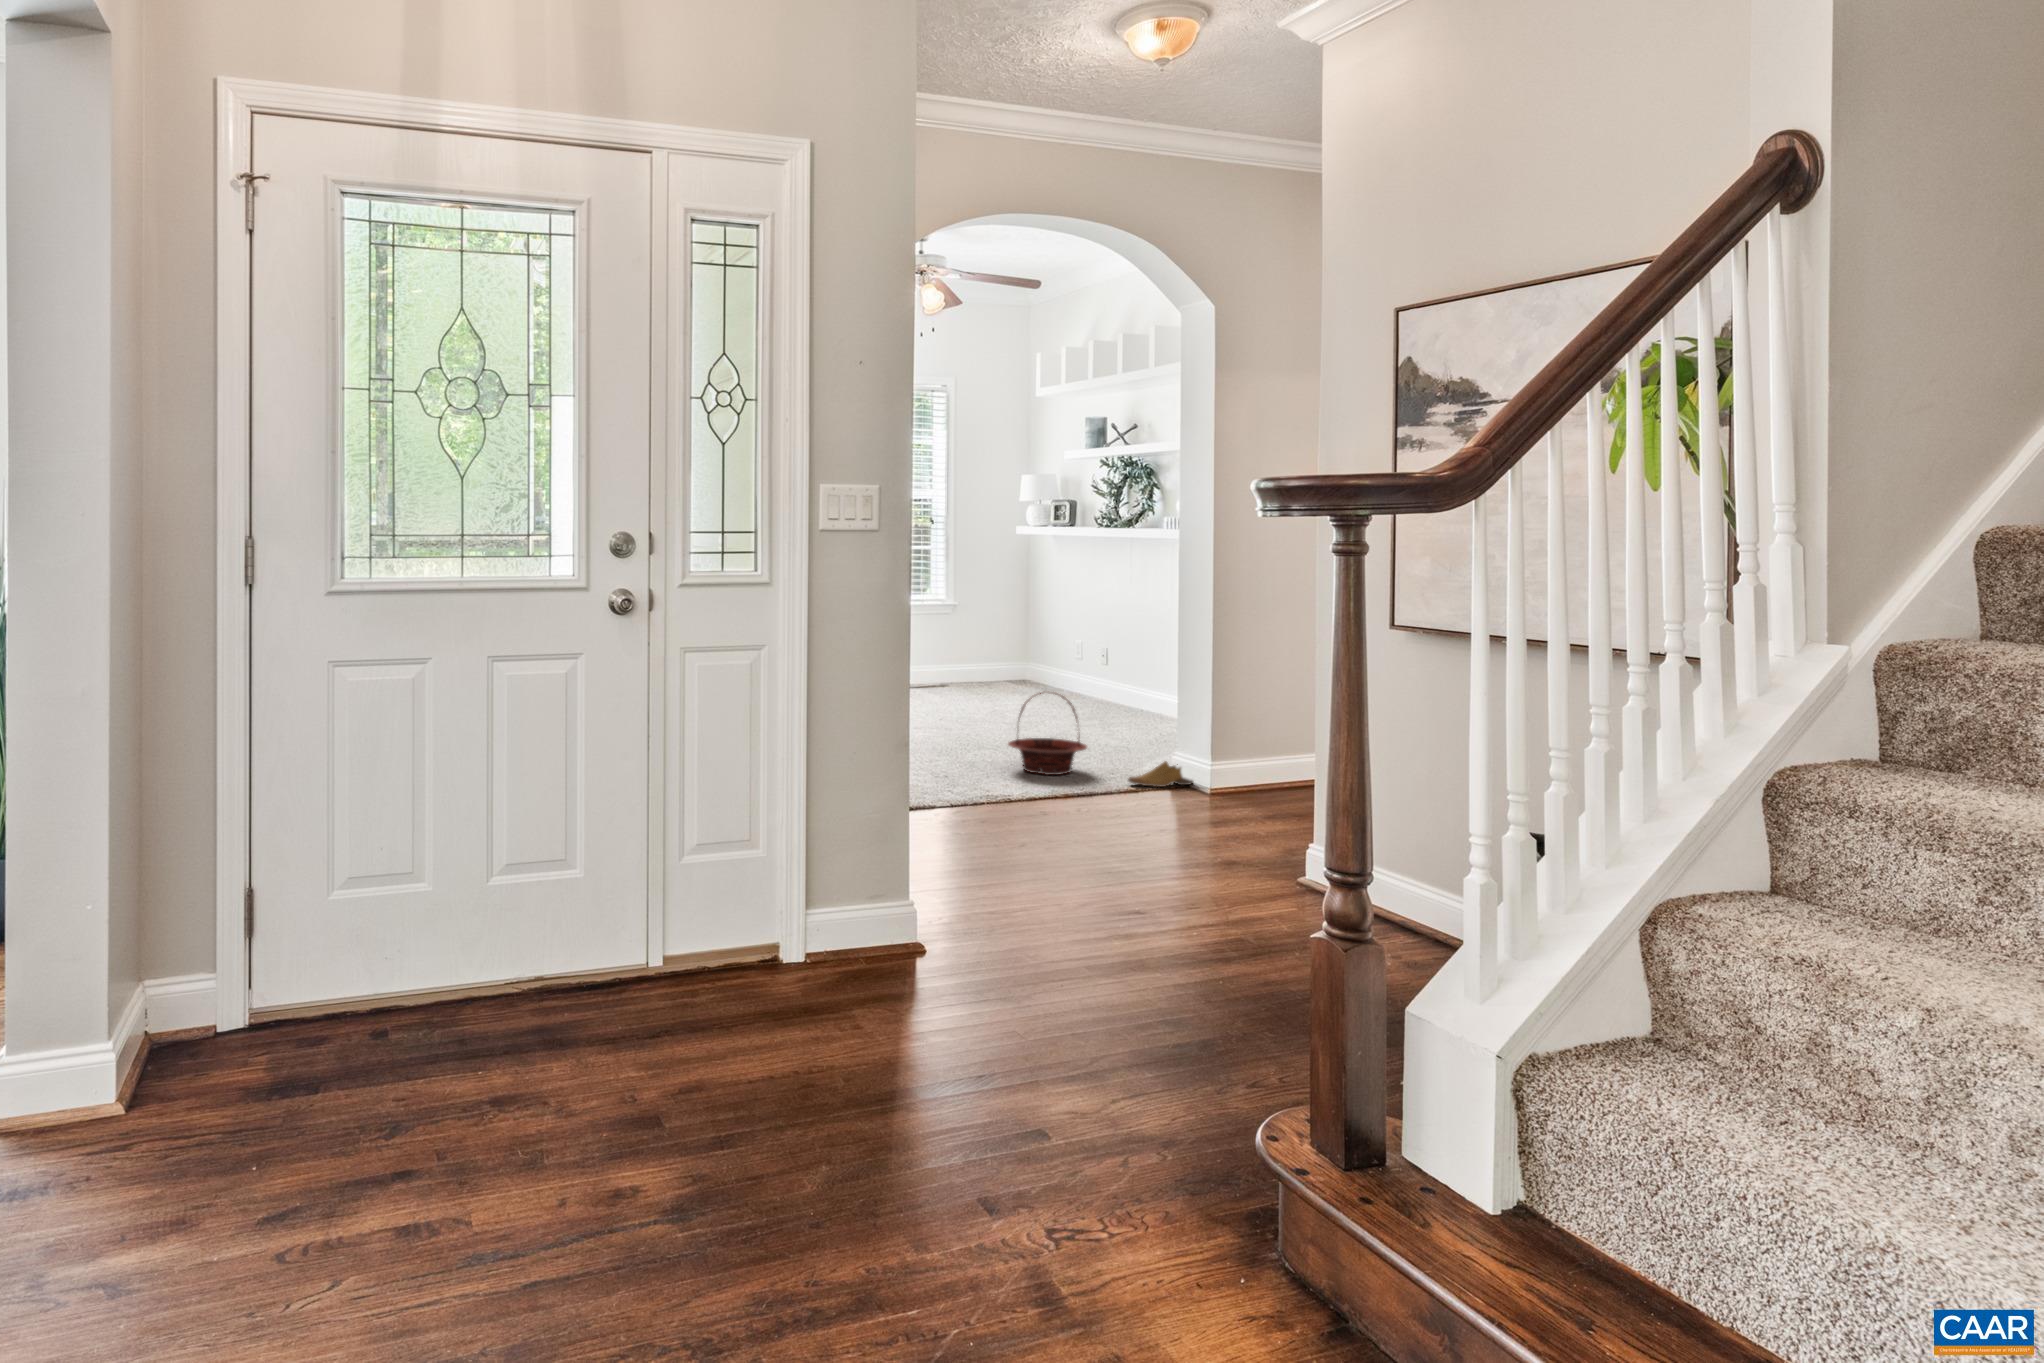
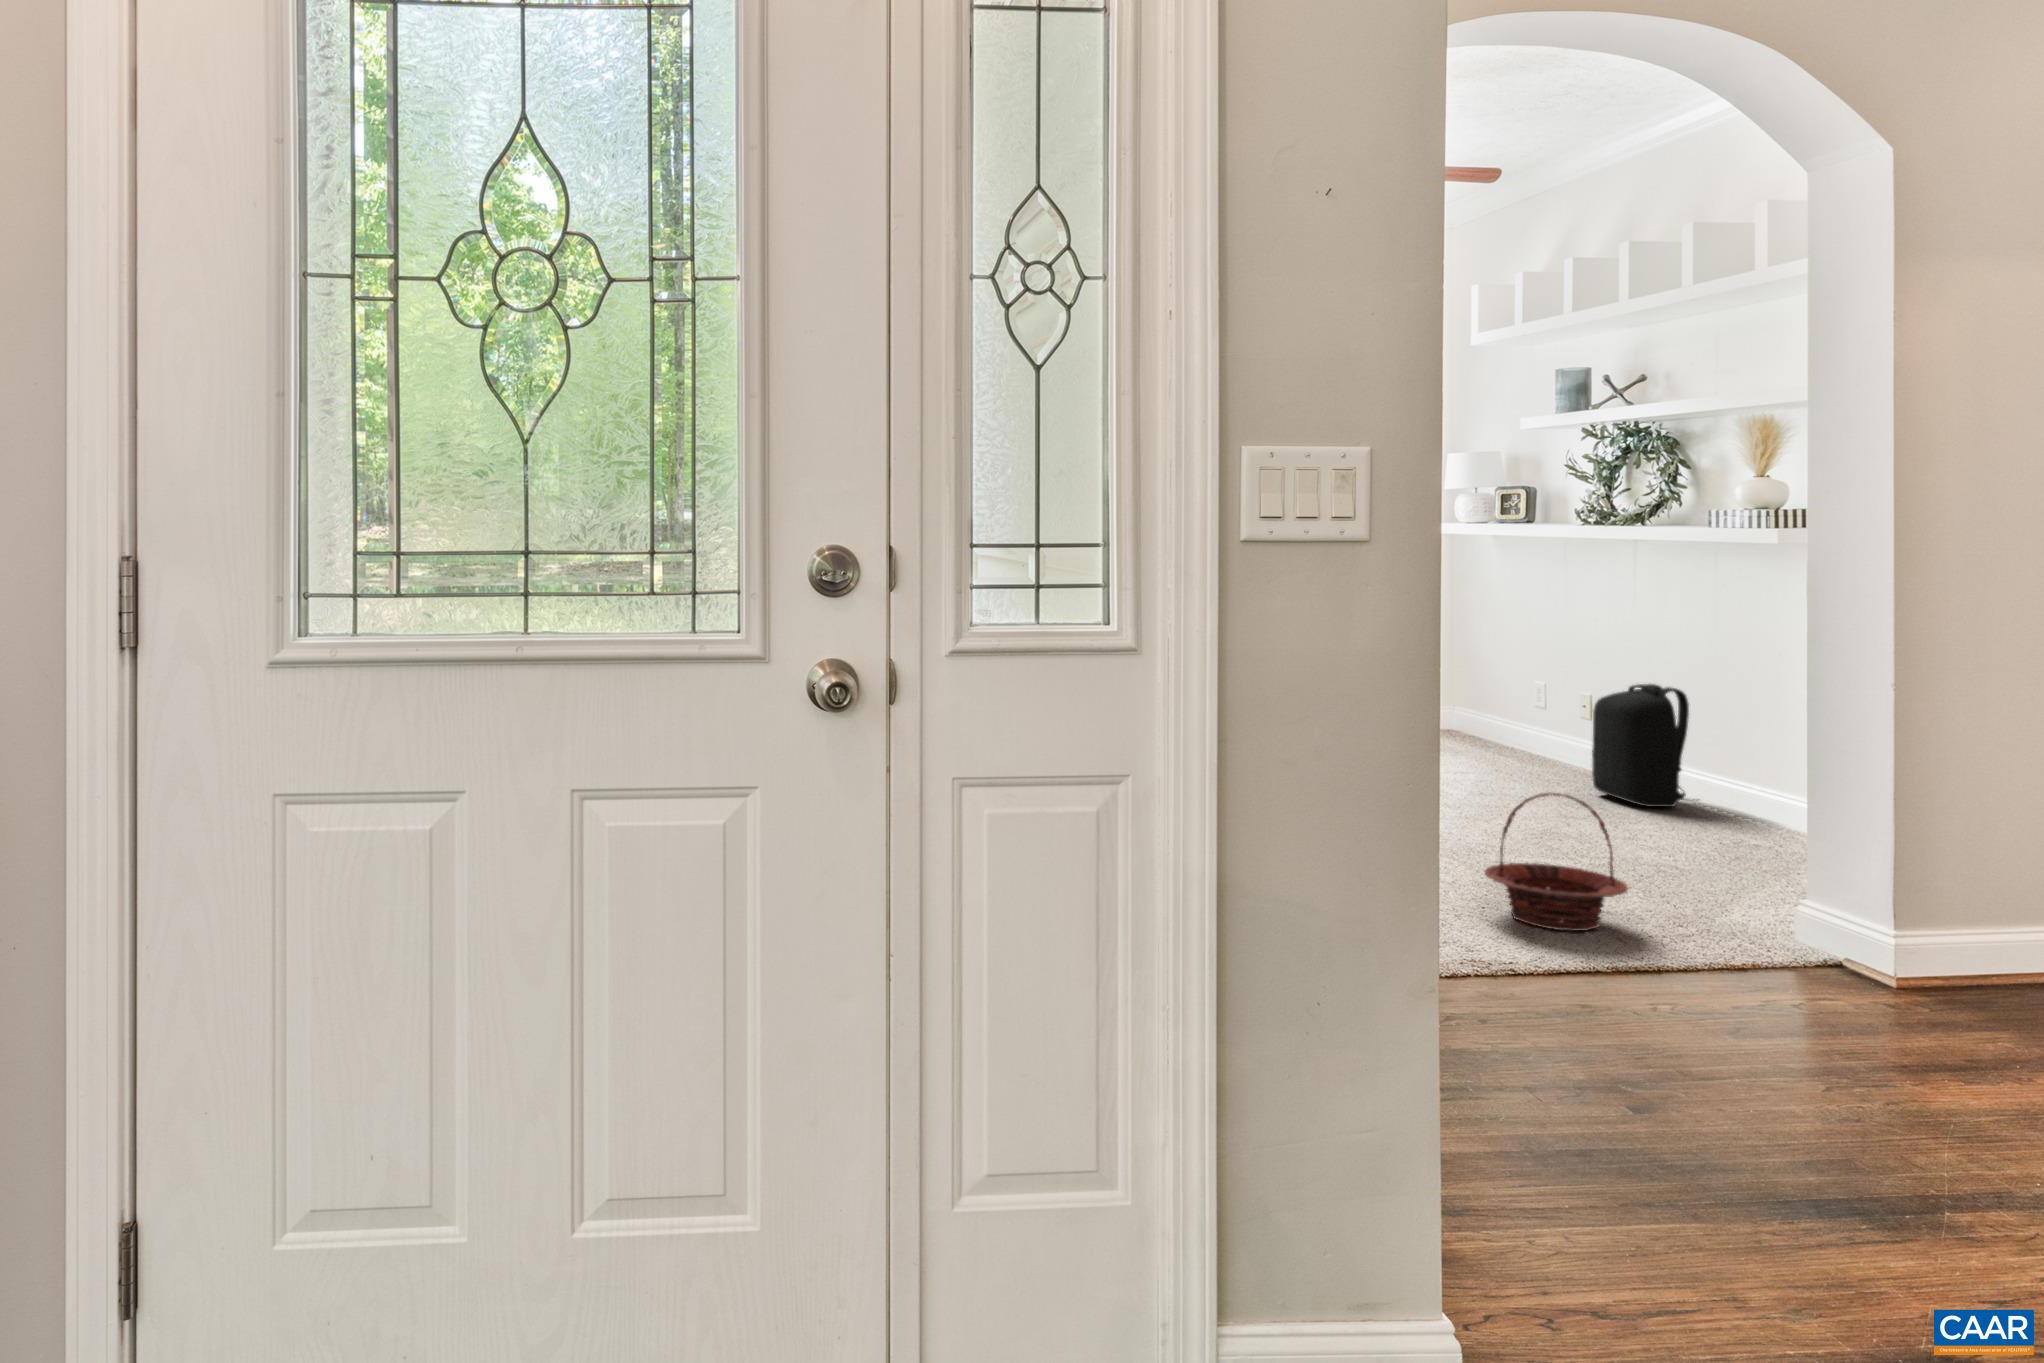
backpack: none [1100,631,1163,712] -> present [1592,684,1695,807]
shoe: present [1128,761,1193,787] -> none [1714,923,1841,969]

